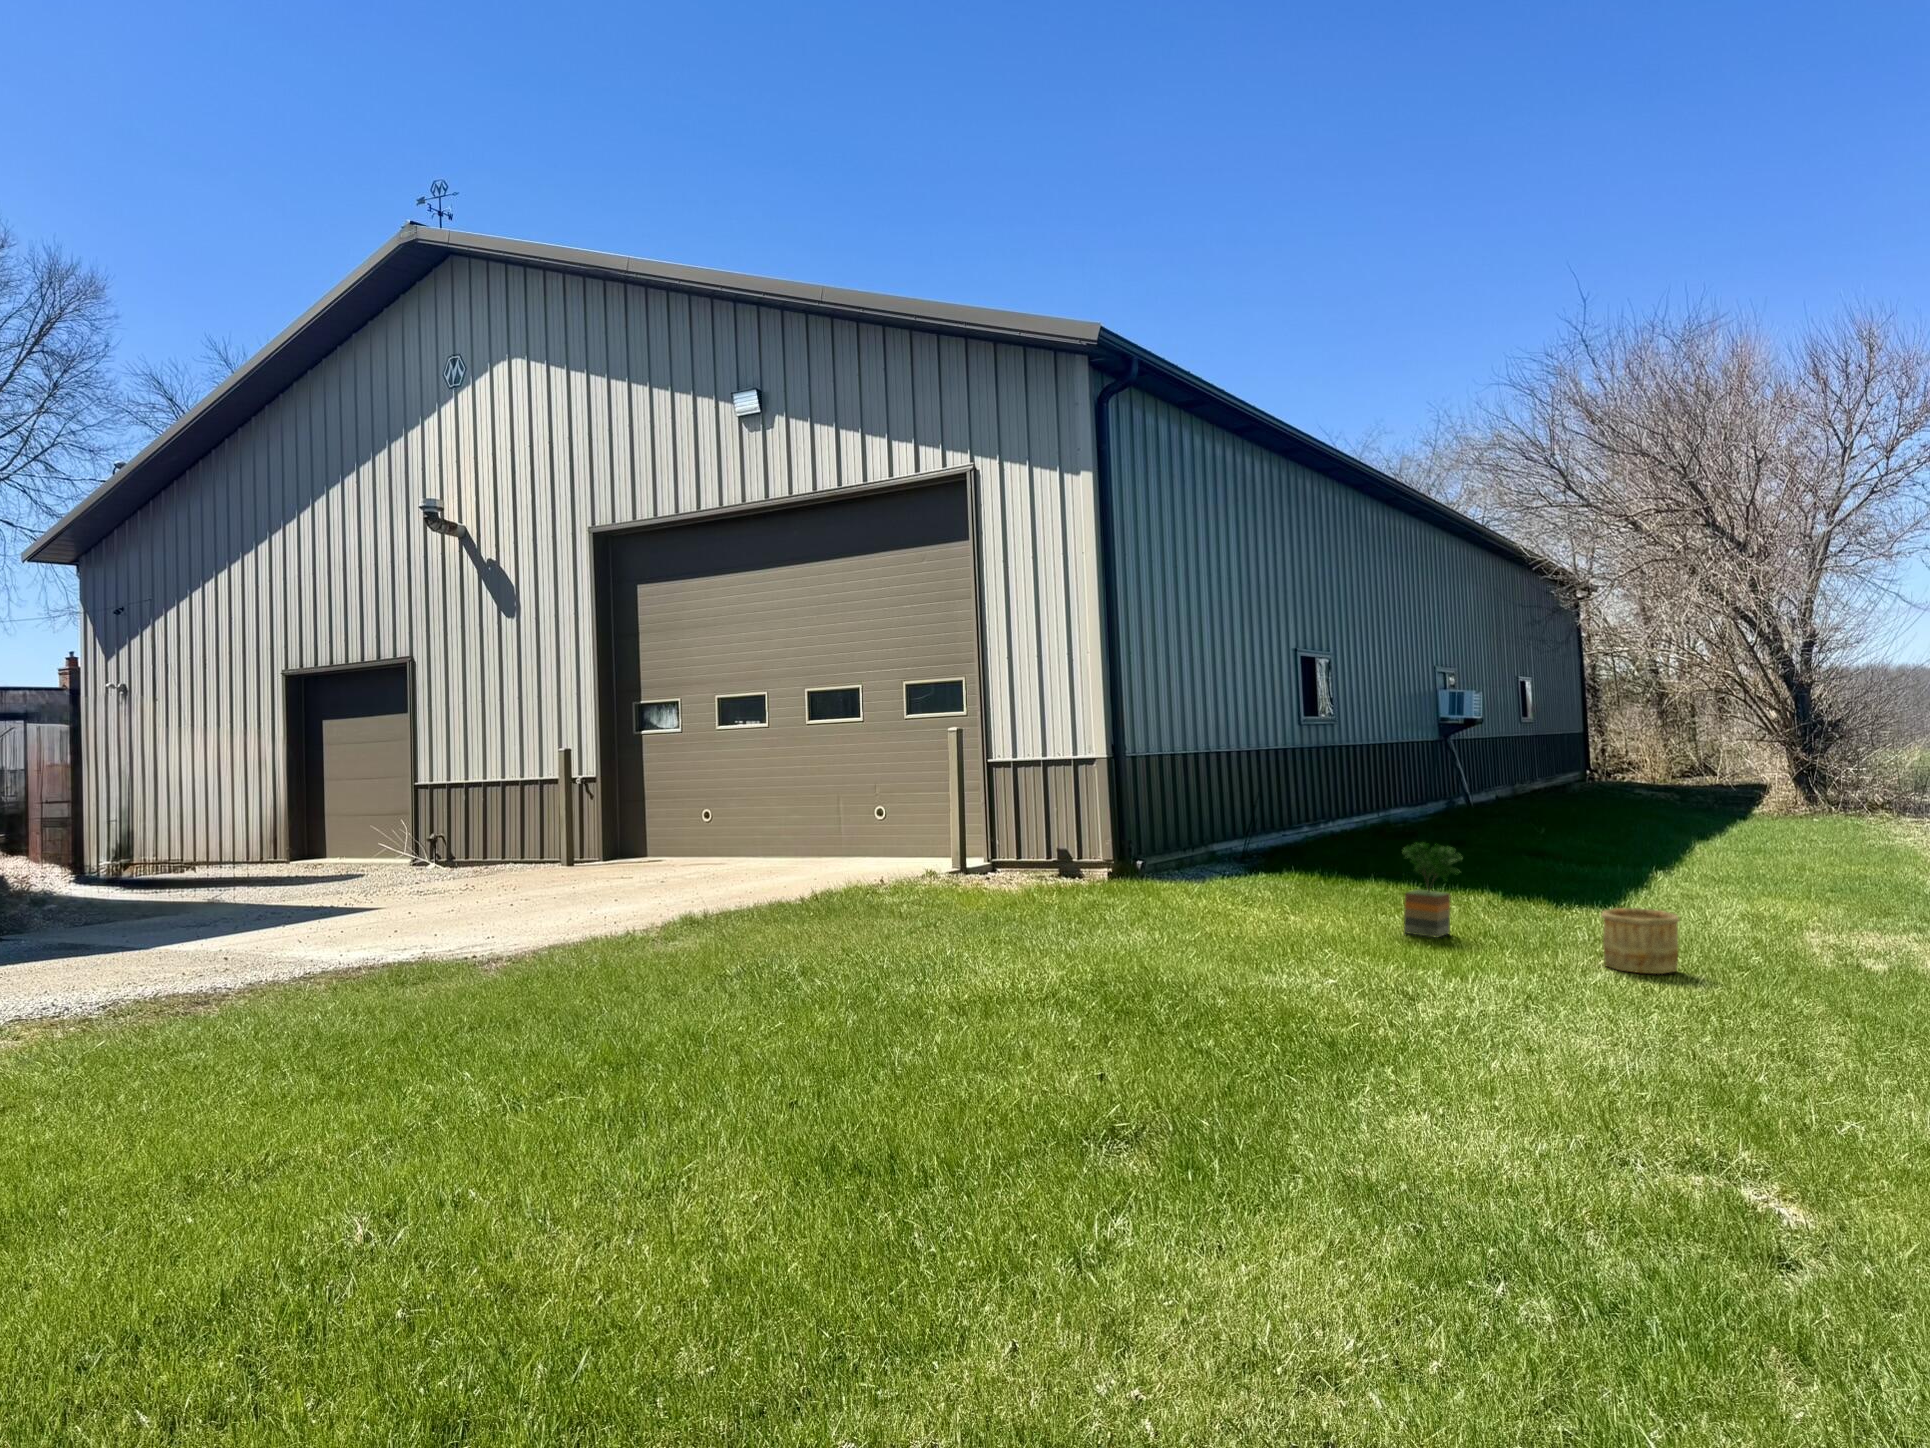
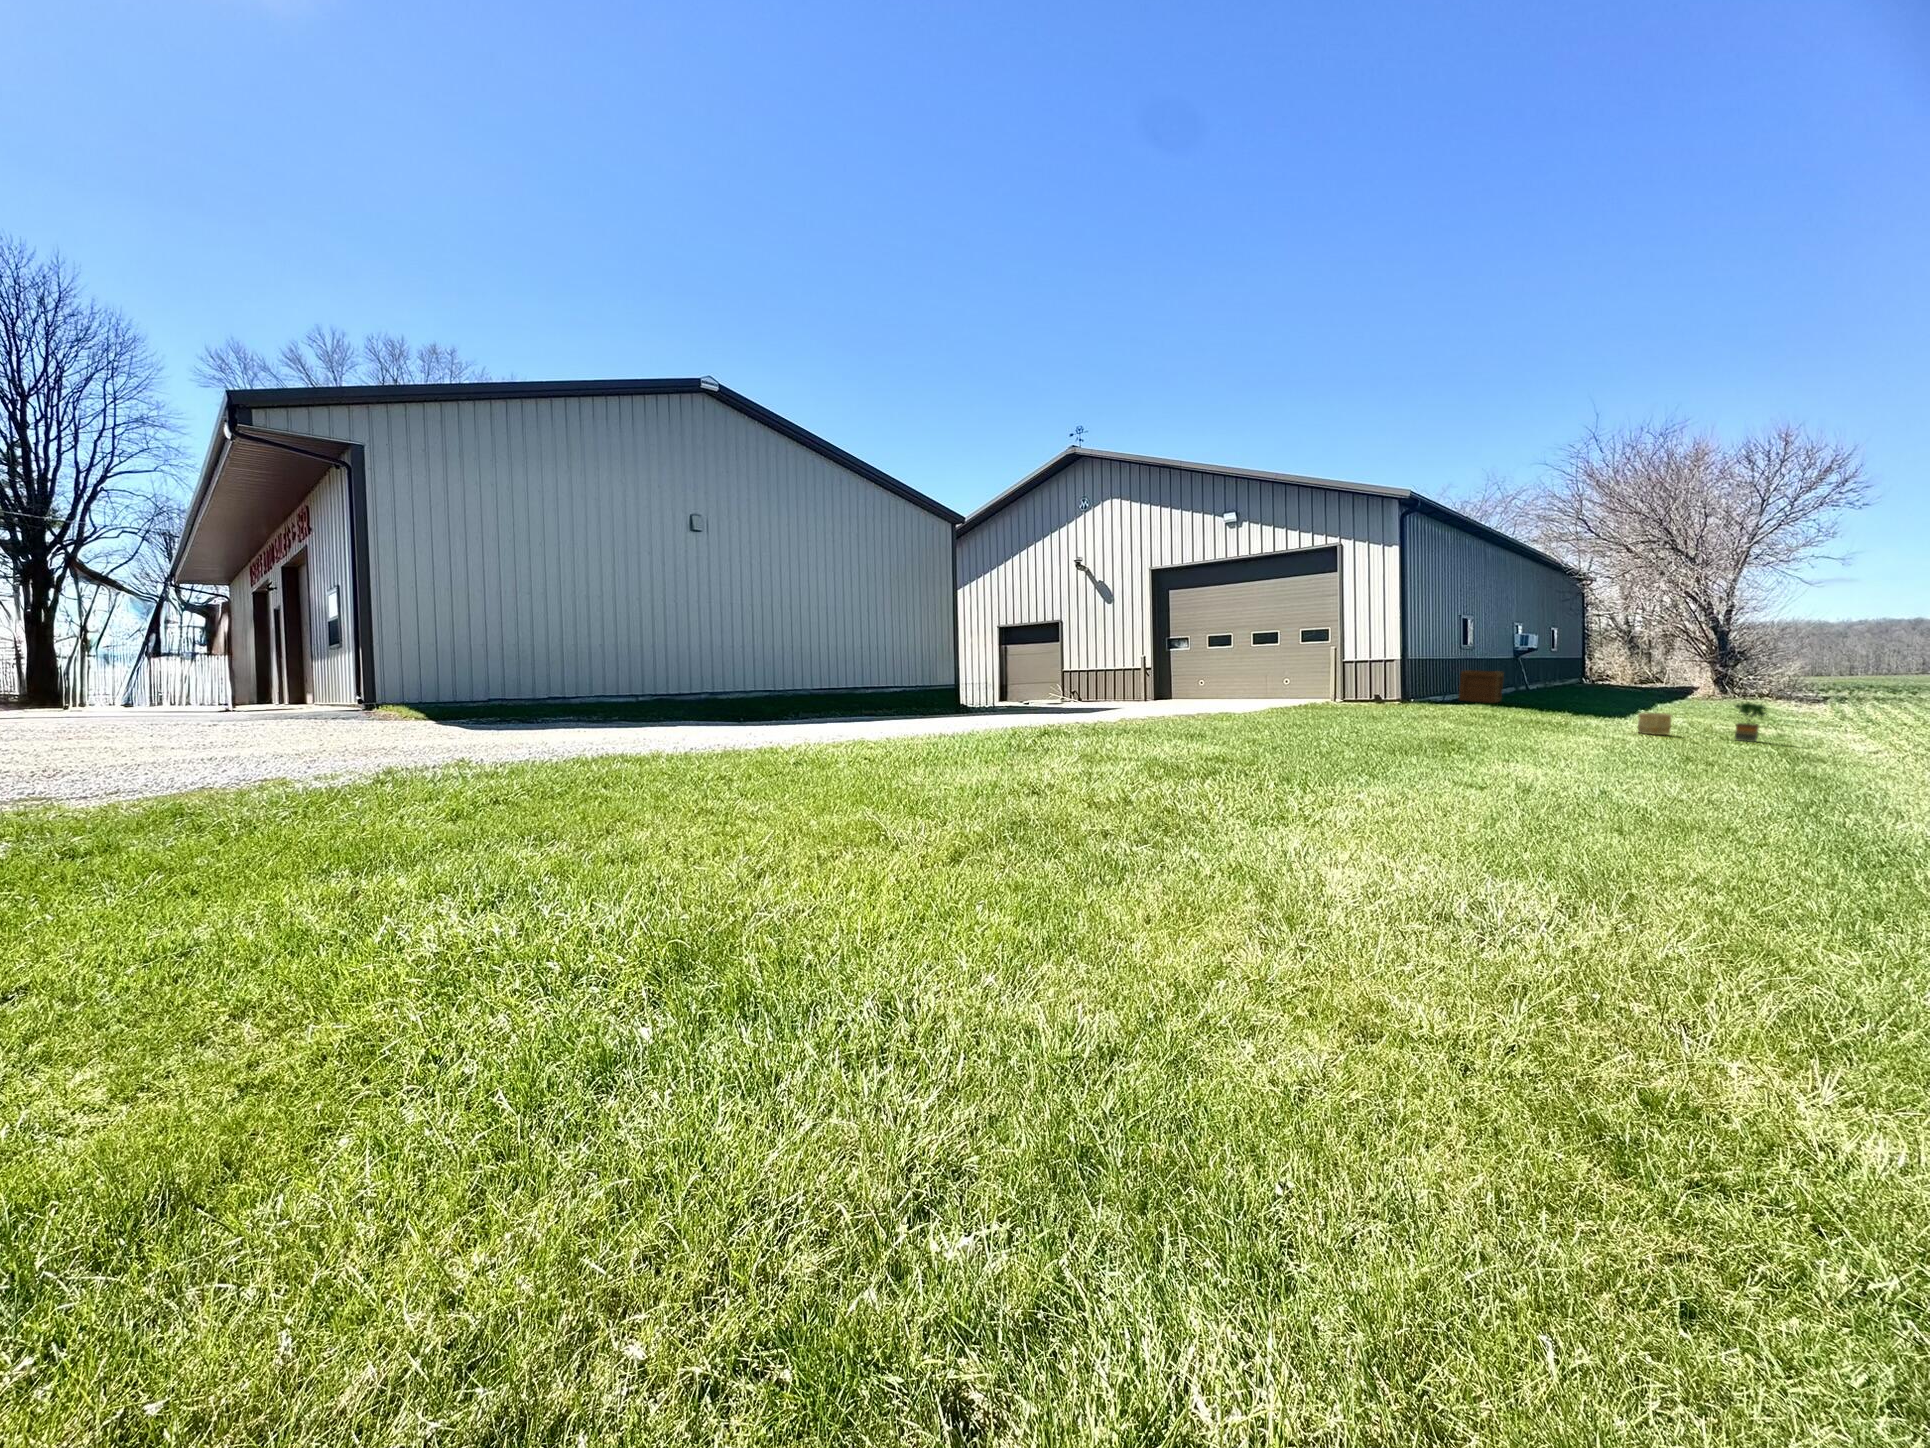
wooden crate: none [1294,771,1385,849] -> present [1458,670,1504,703]
potted tree: present [1403,842,1462,938] -> present [1735,703,1767,742]

